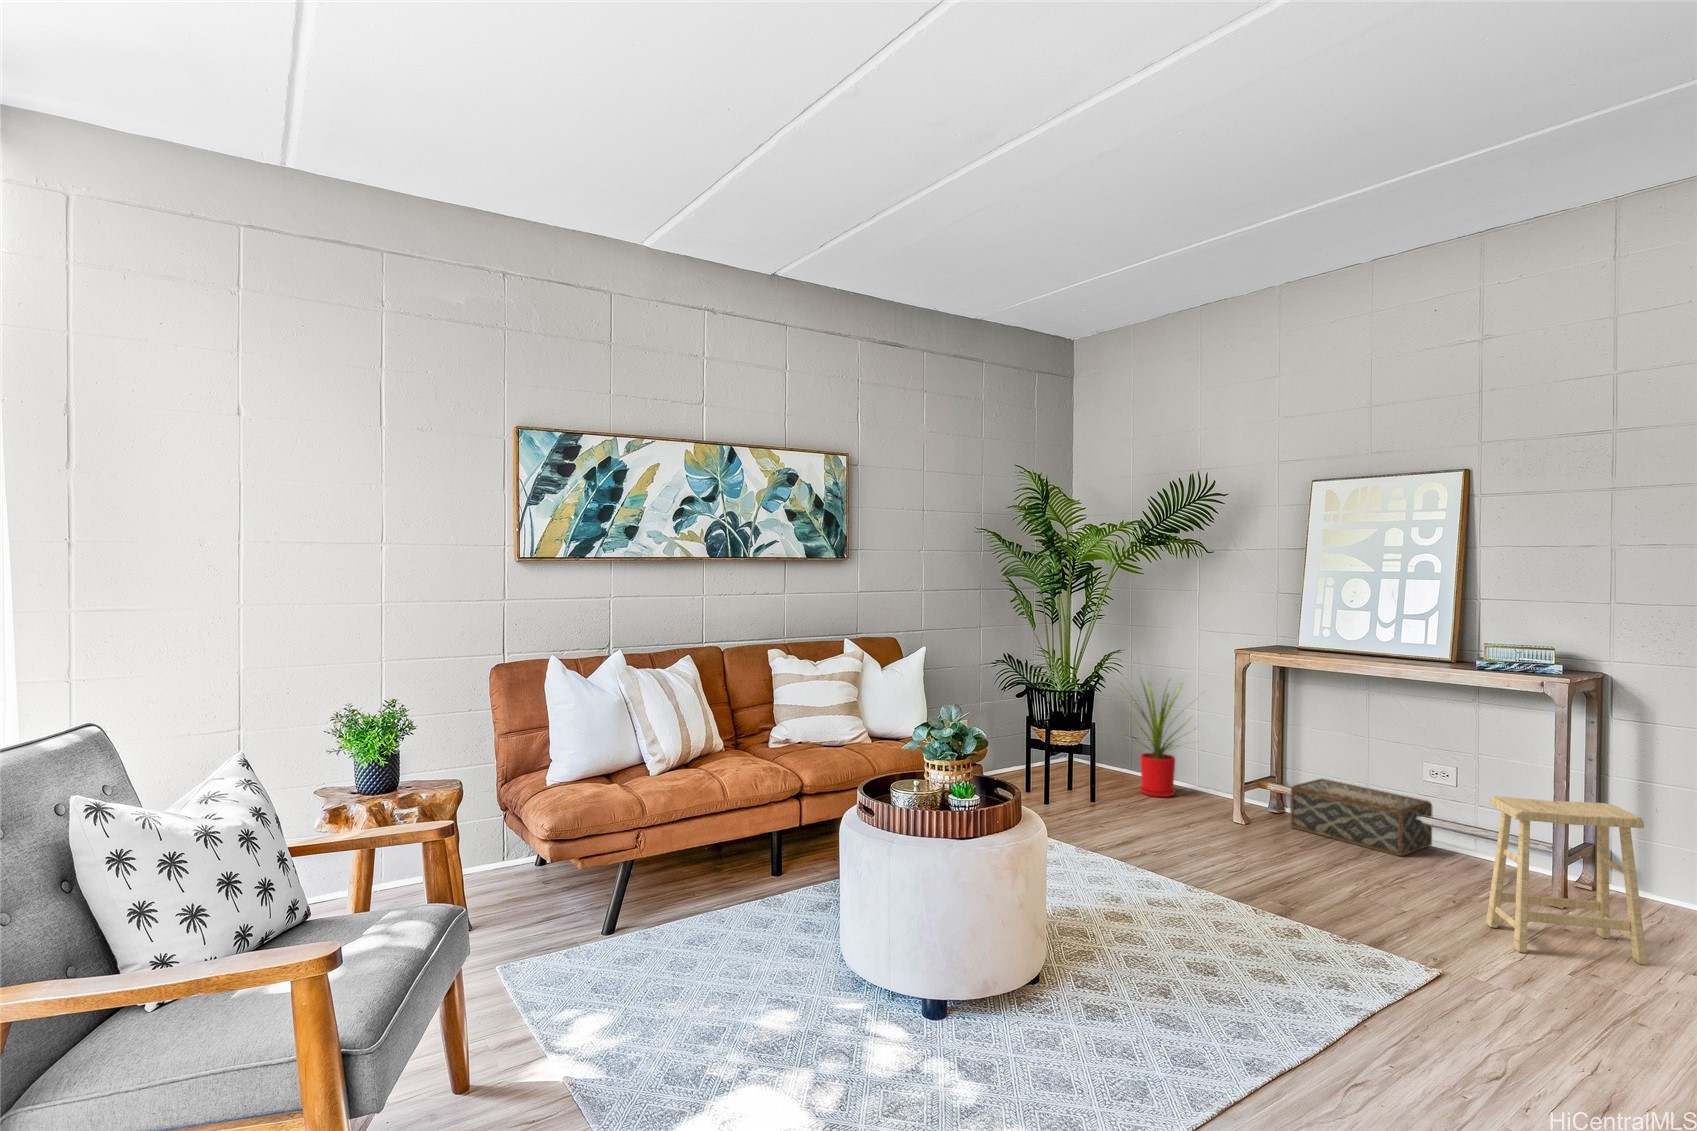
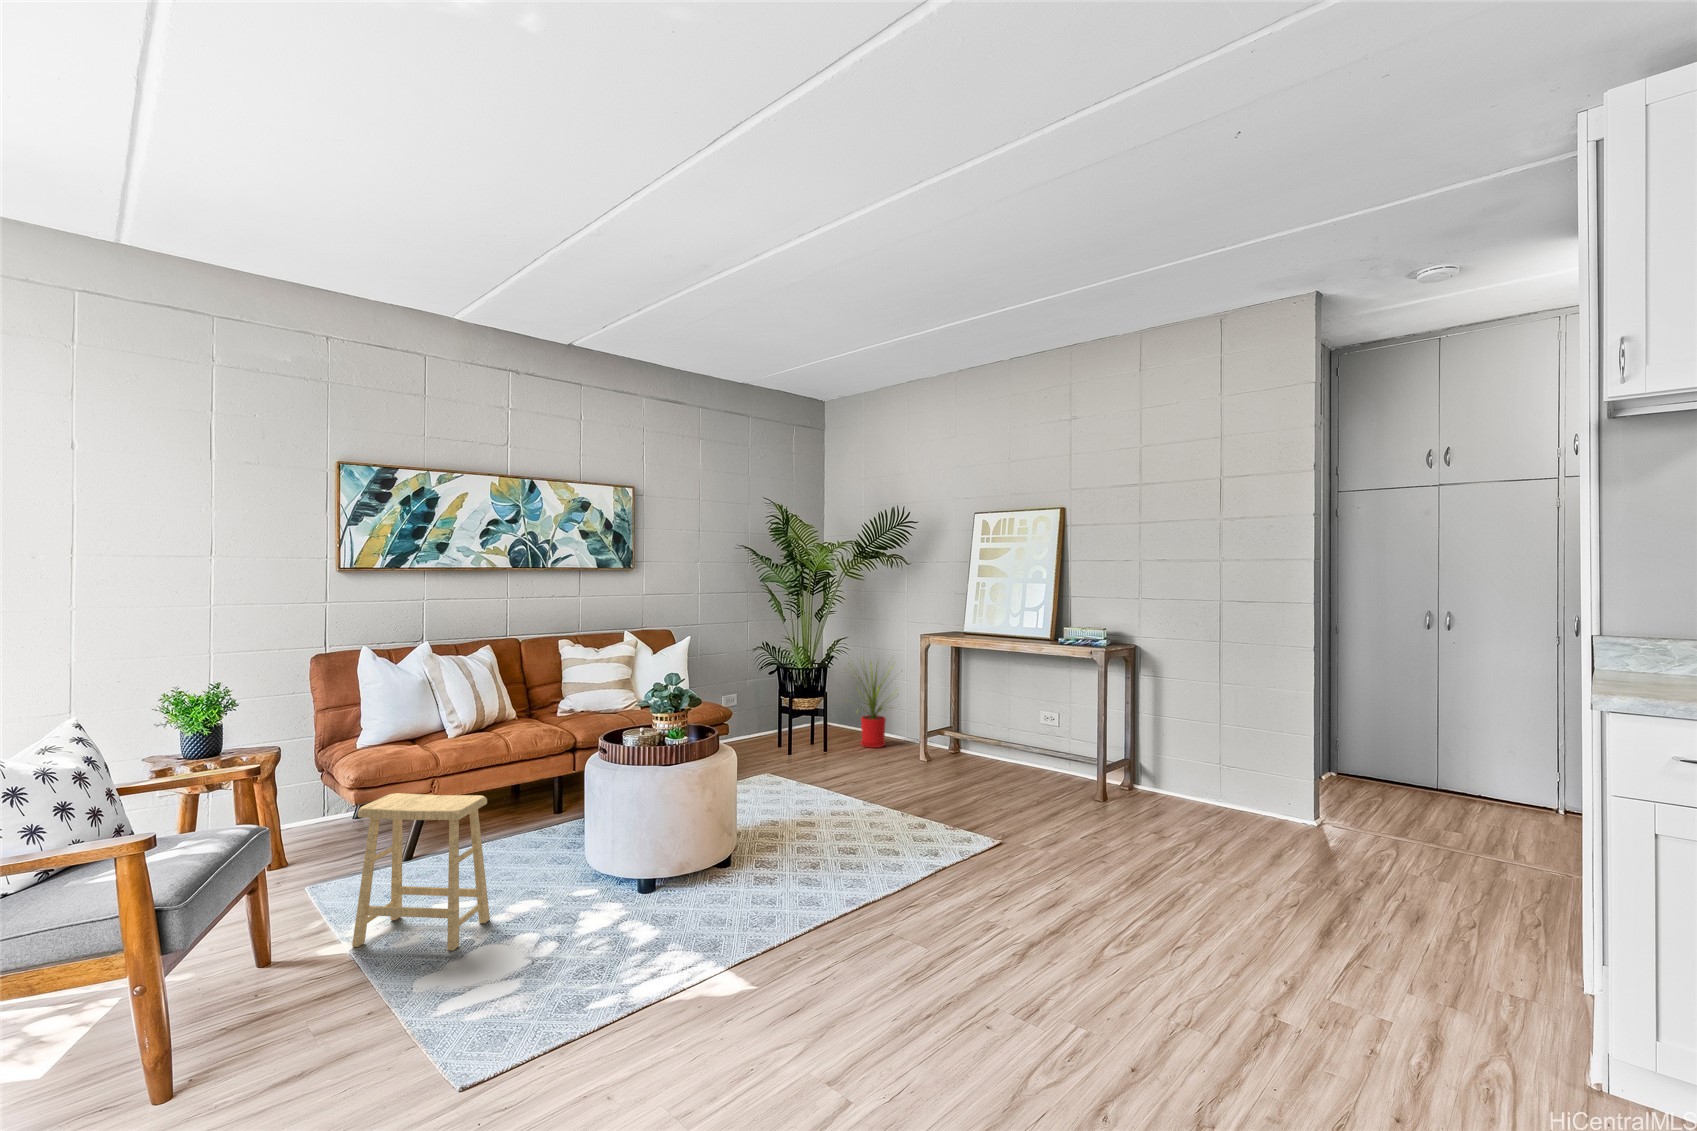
woven basket: present [1290,779,1432,856] -> none [955,728,1044,777]
footstool: present [1486,796,1647,965] -> present [352,793,490,951]

